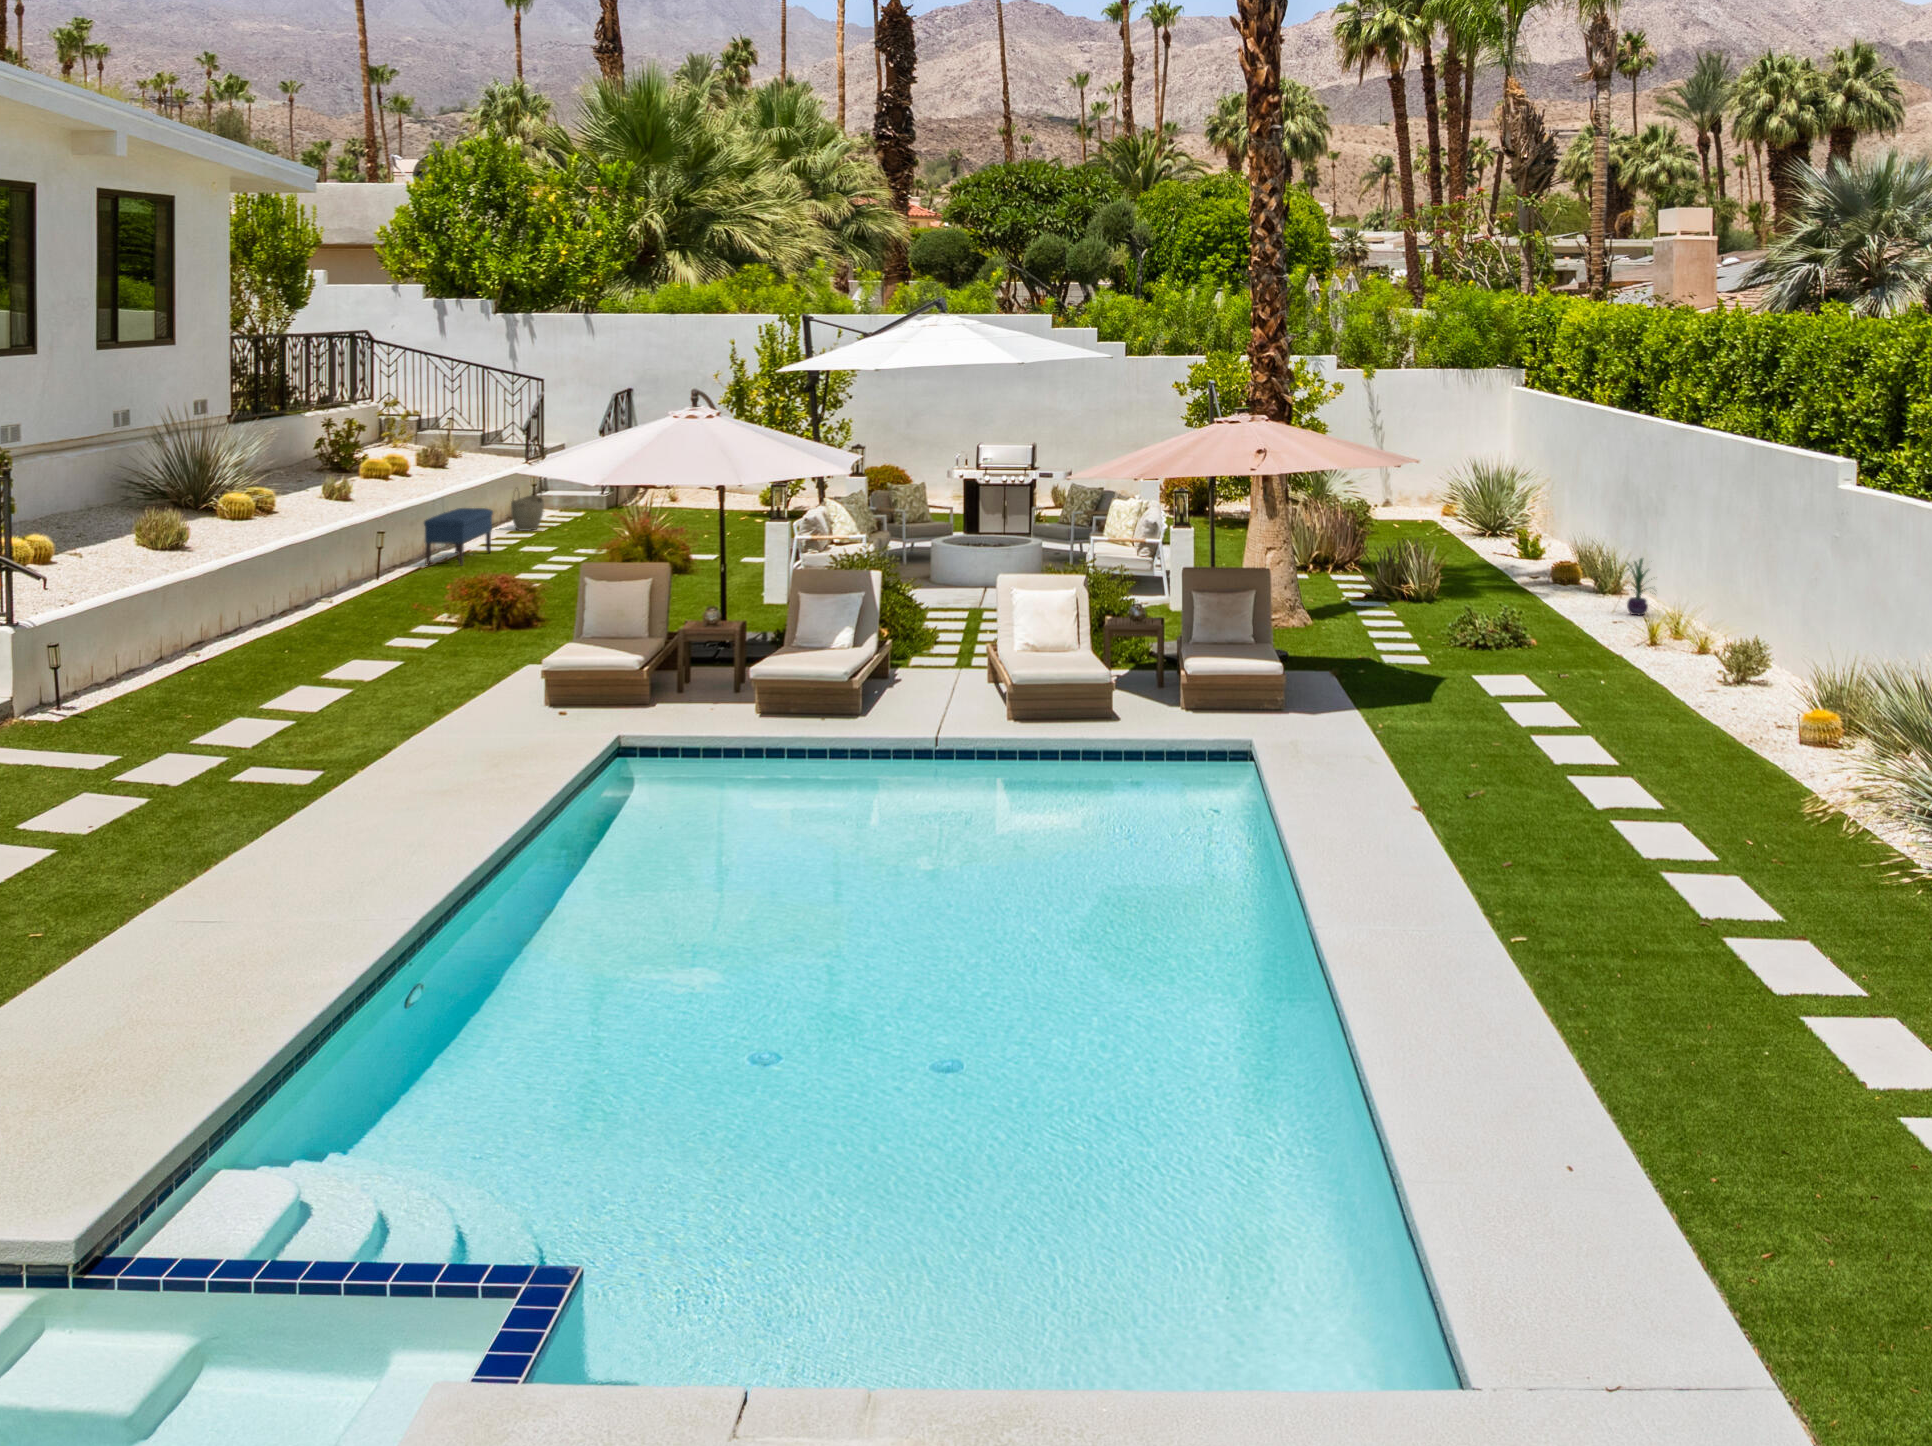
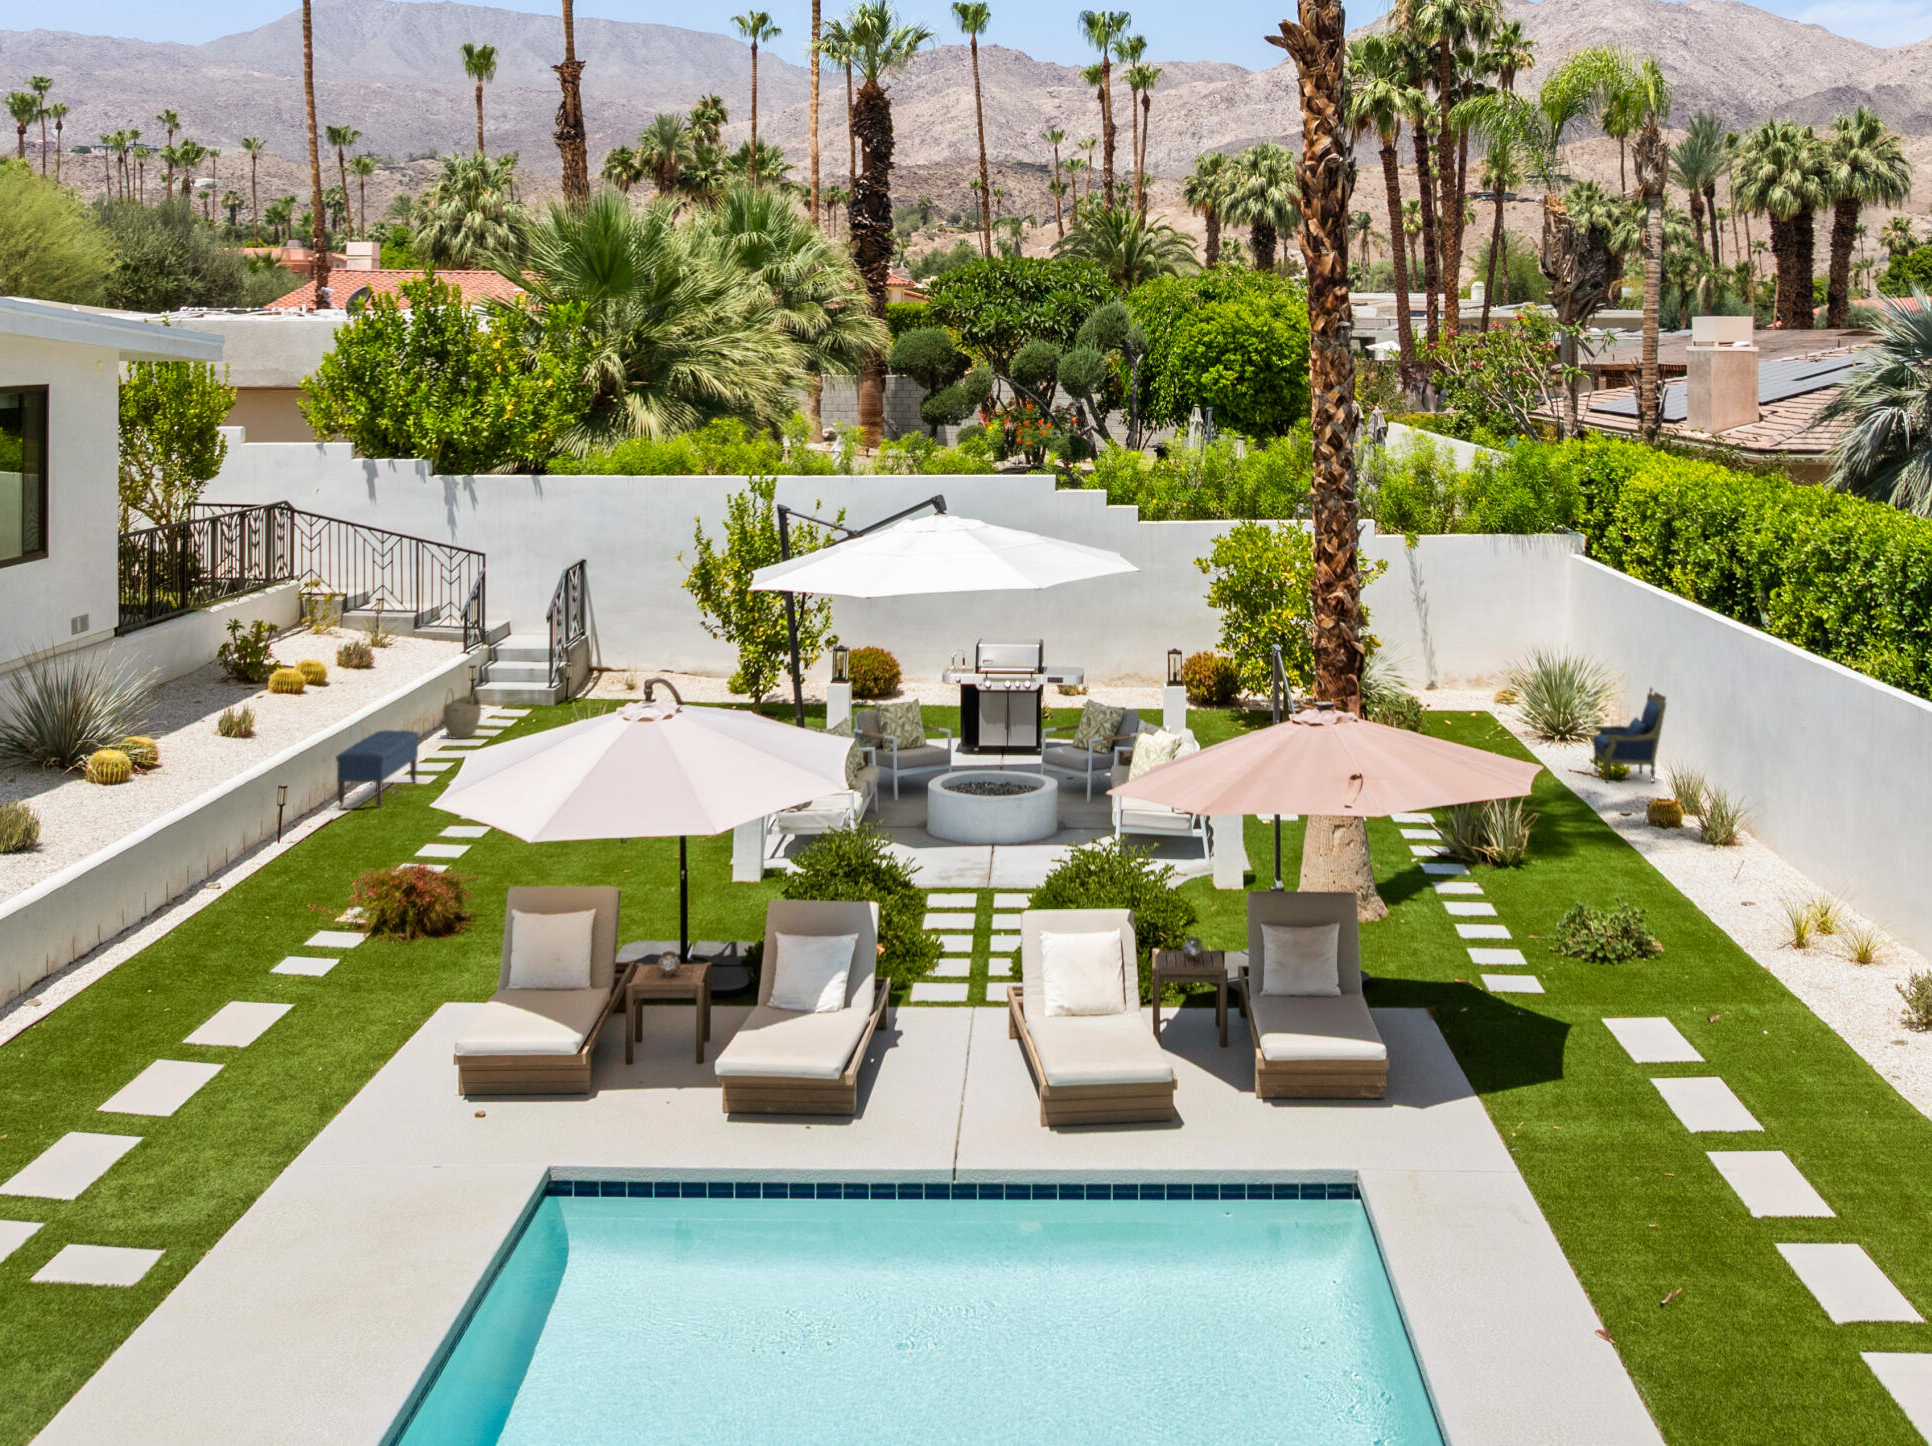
armchair: none [1513,476,1575,563] -> present [1592,688,1666,783]
decorative plant: present [1623,558,1648,615] -> none [1732,816,1809,887]

